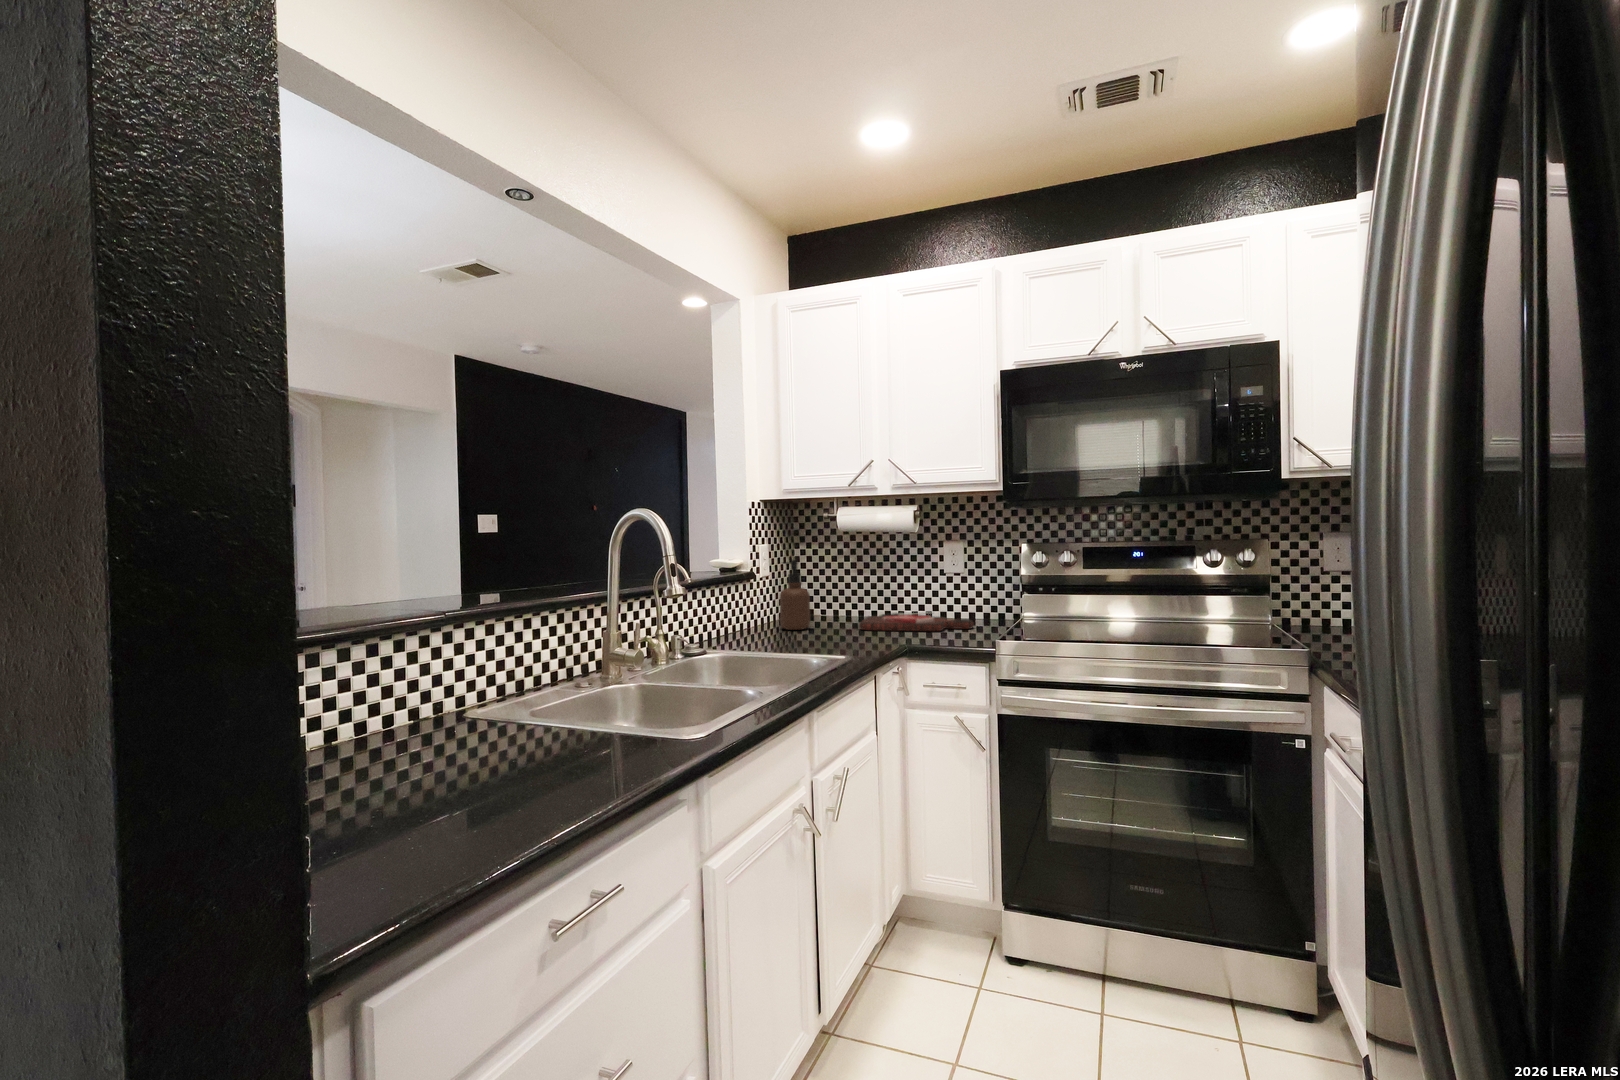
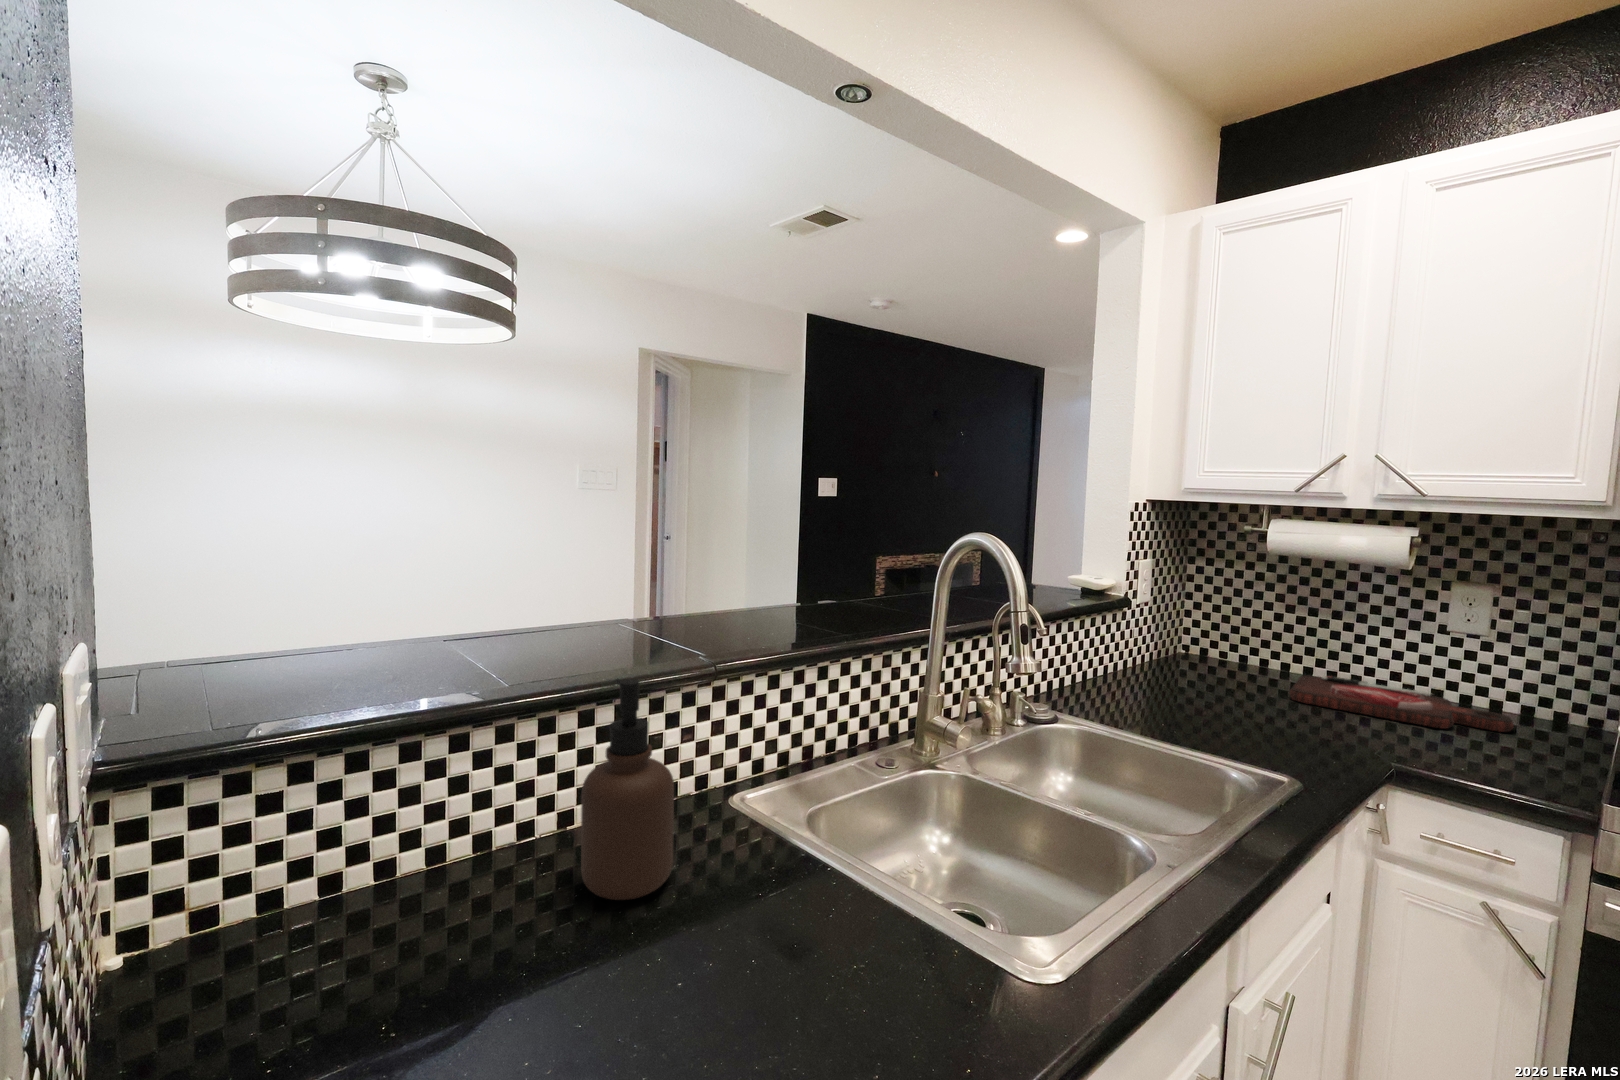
soap dispenser: present [780,560,810,630] -> present [581,679,674,900]

